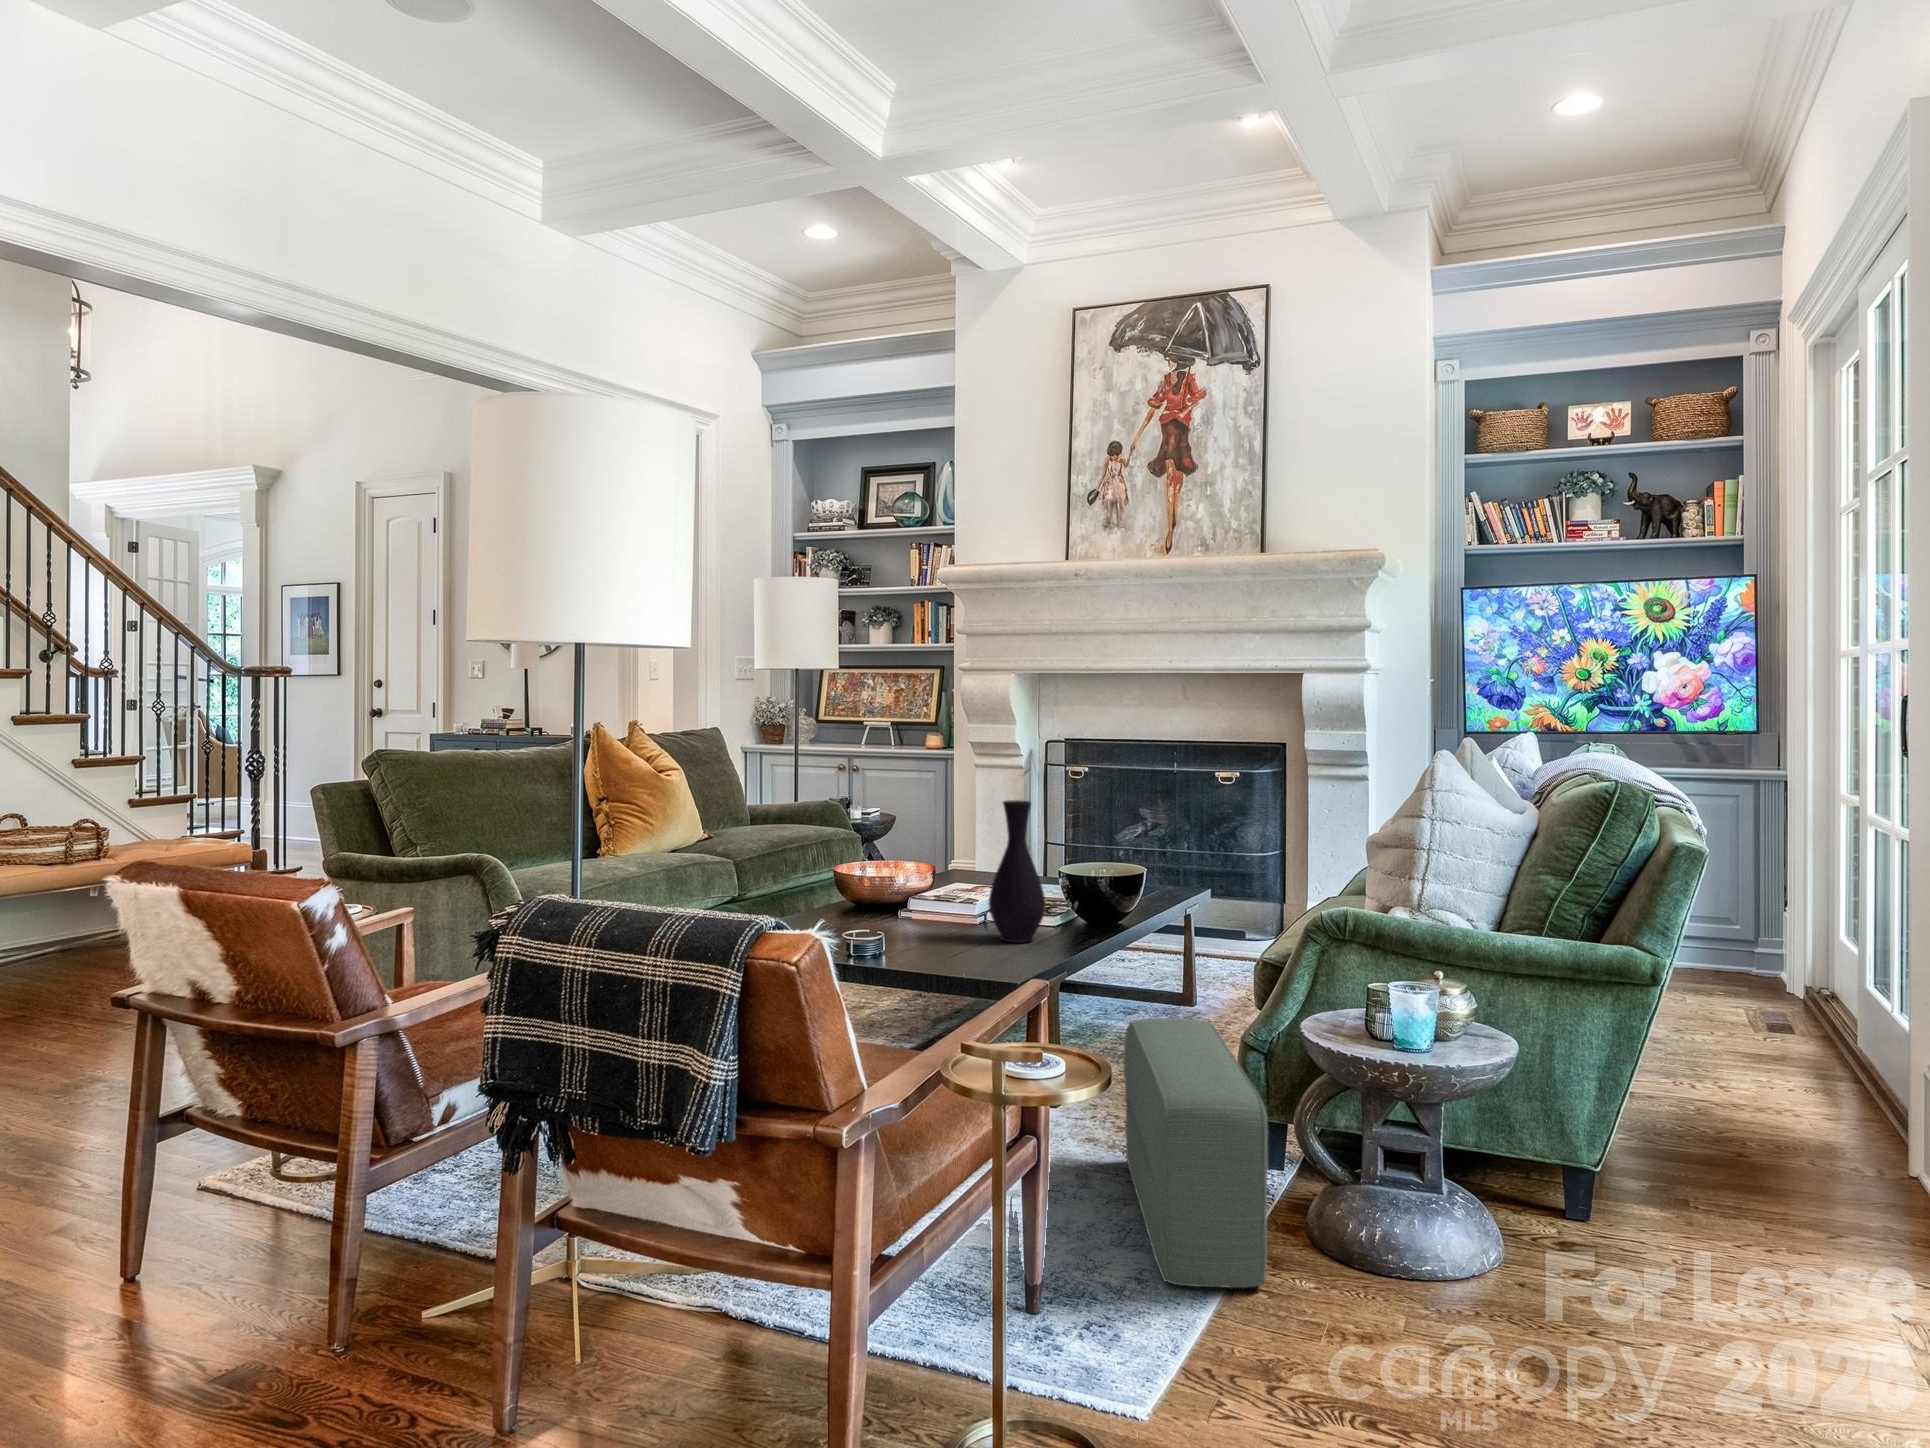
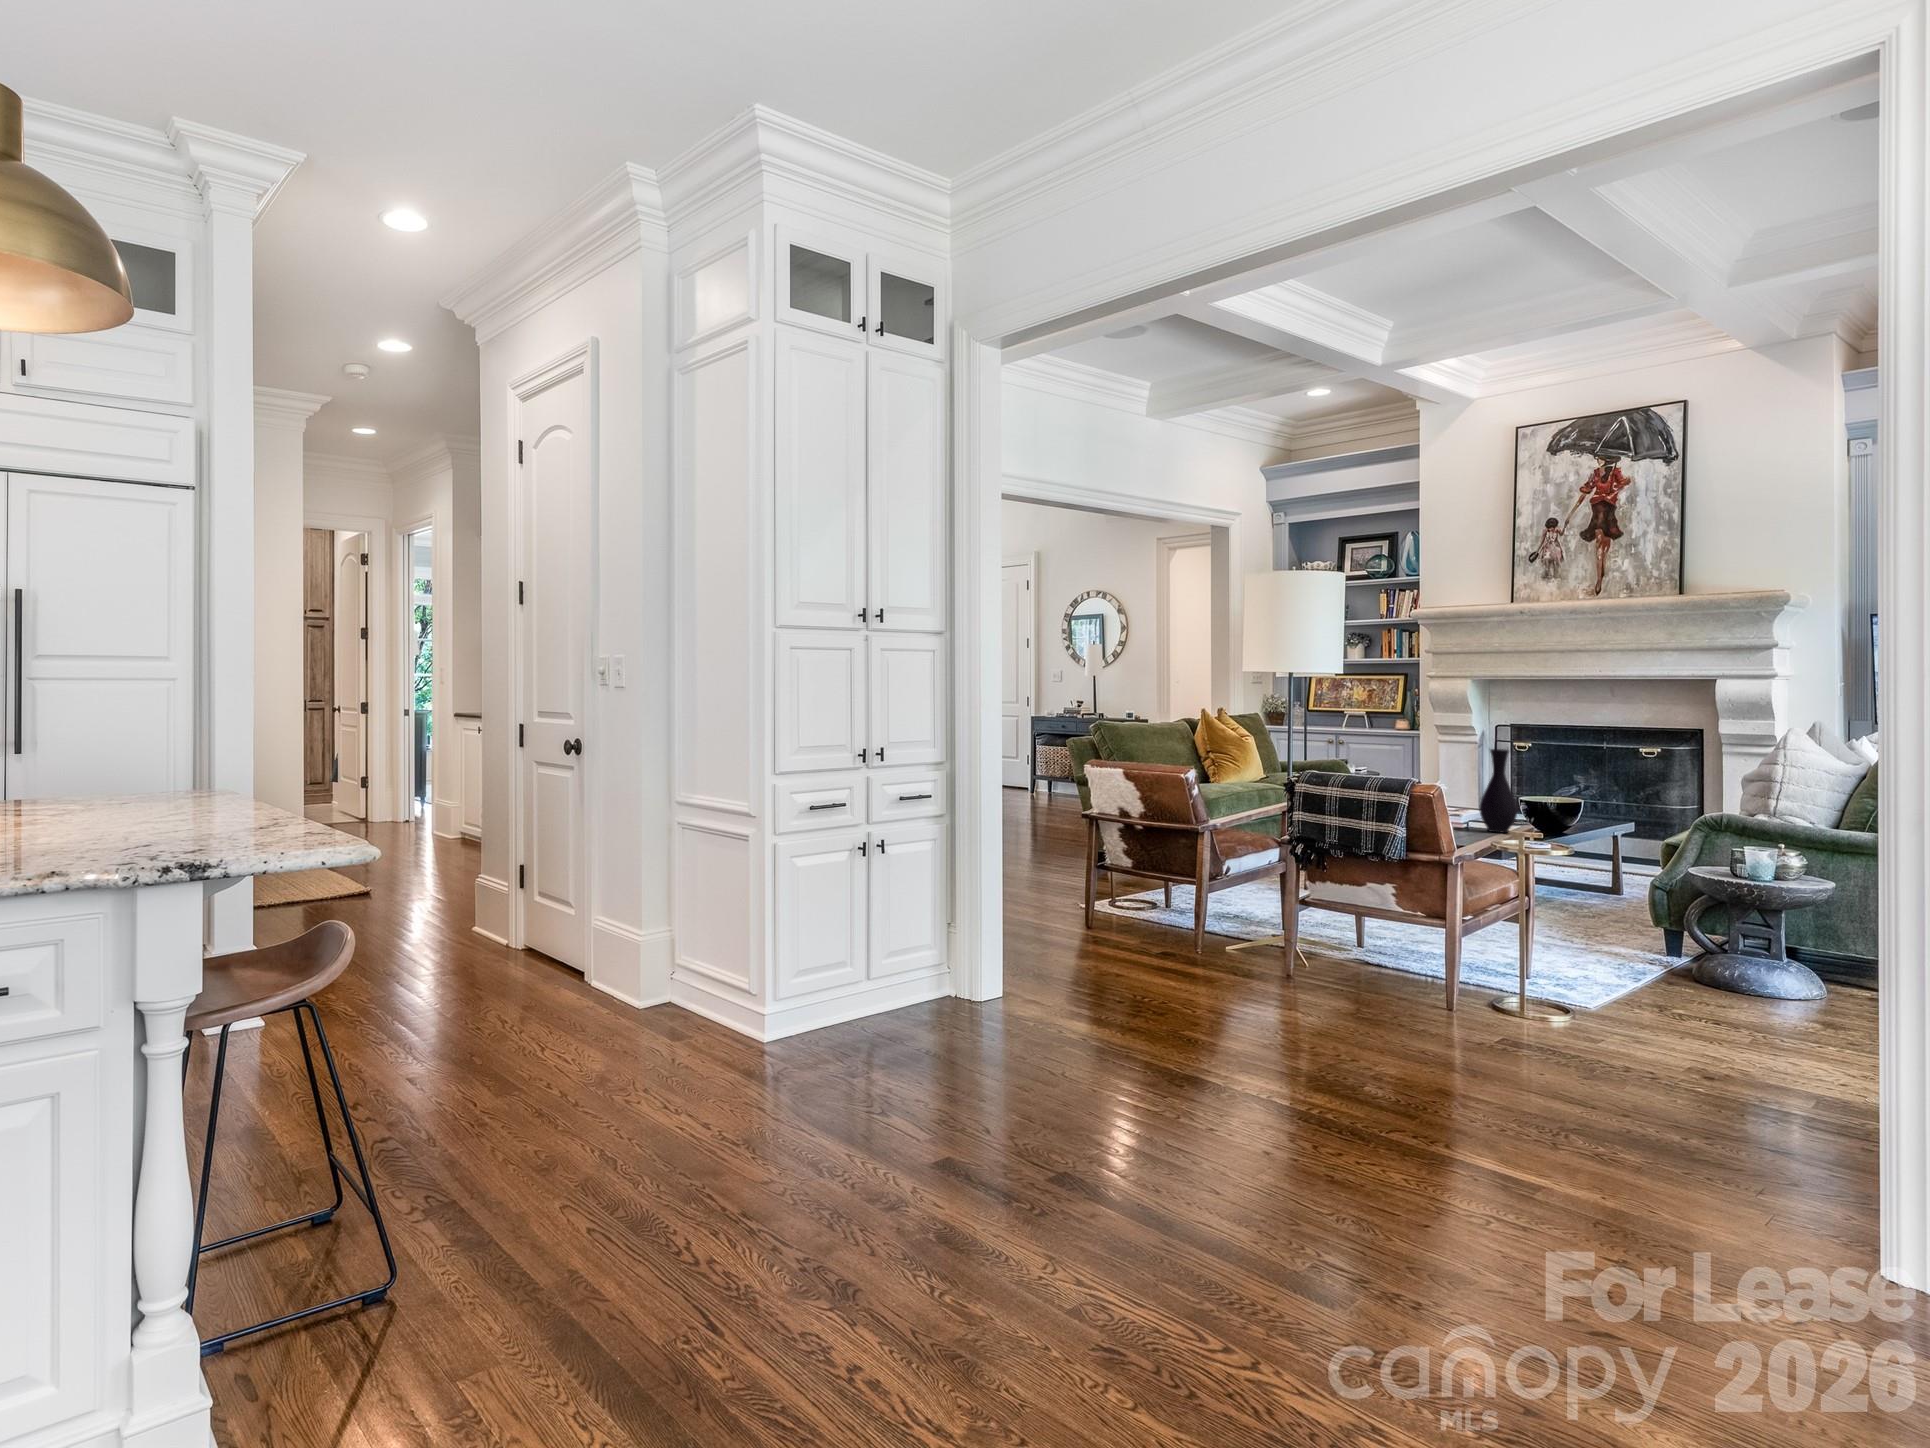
pouf: present [1124,1018,1268,1288] -> none [1575,872,1669,998]

